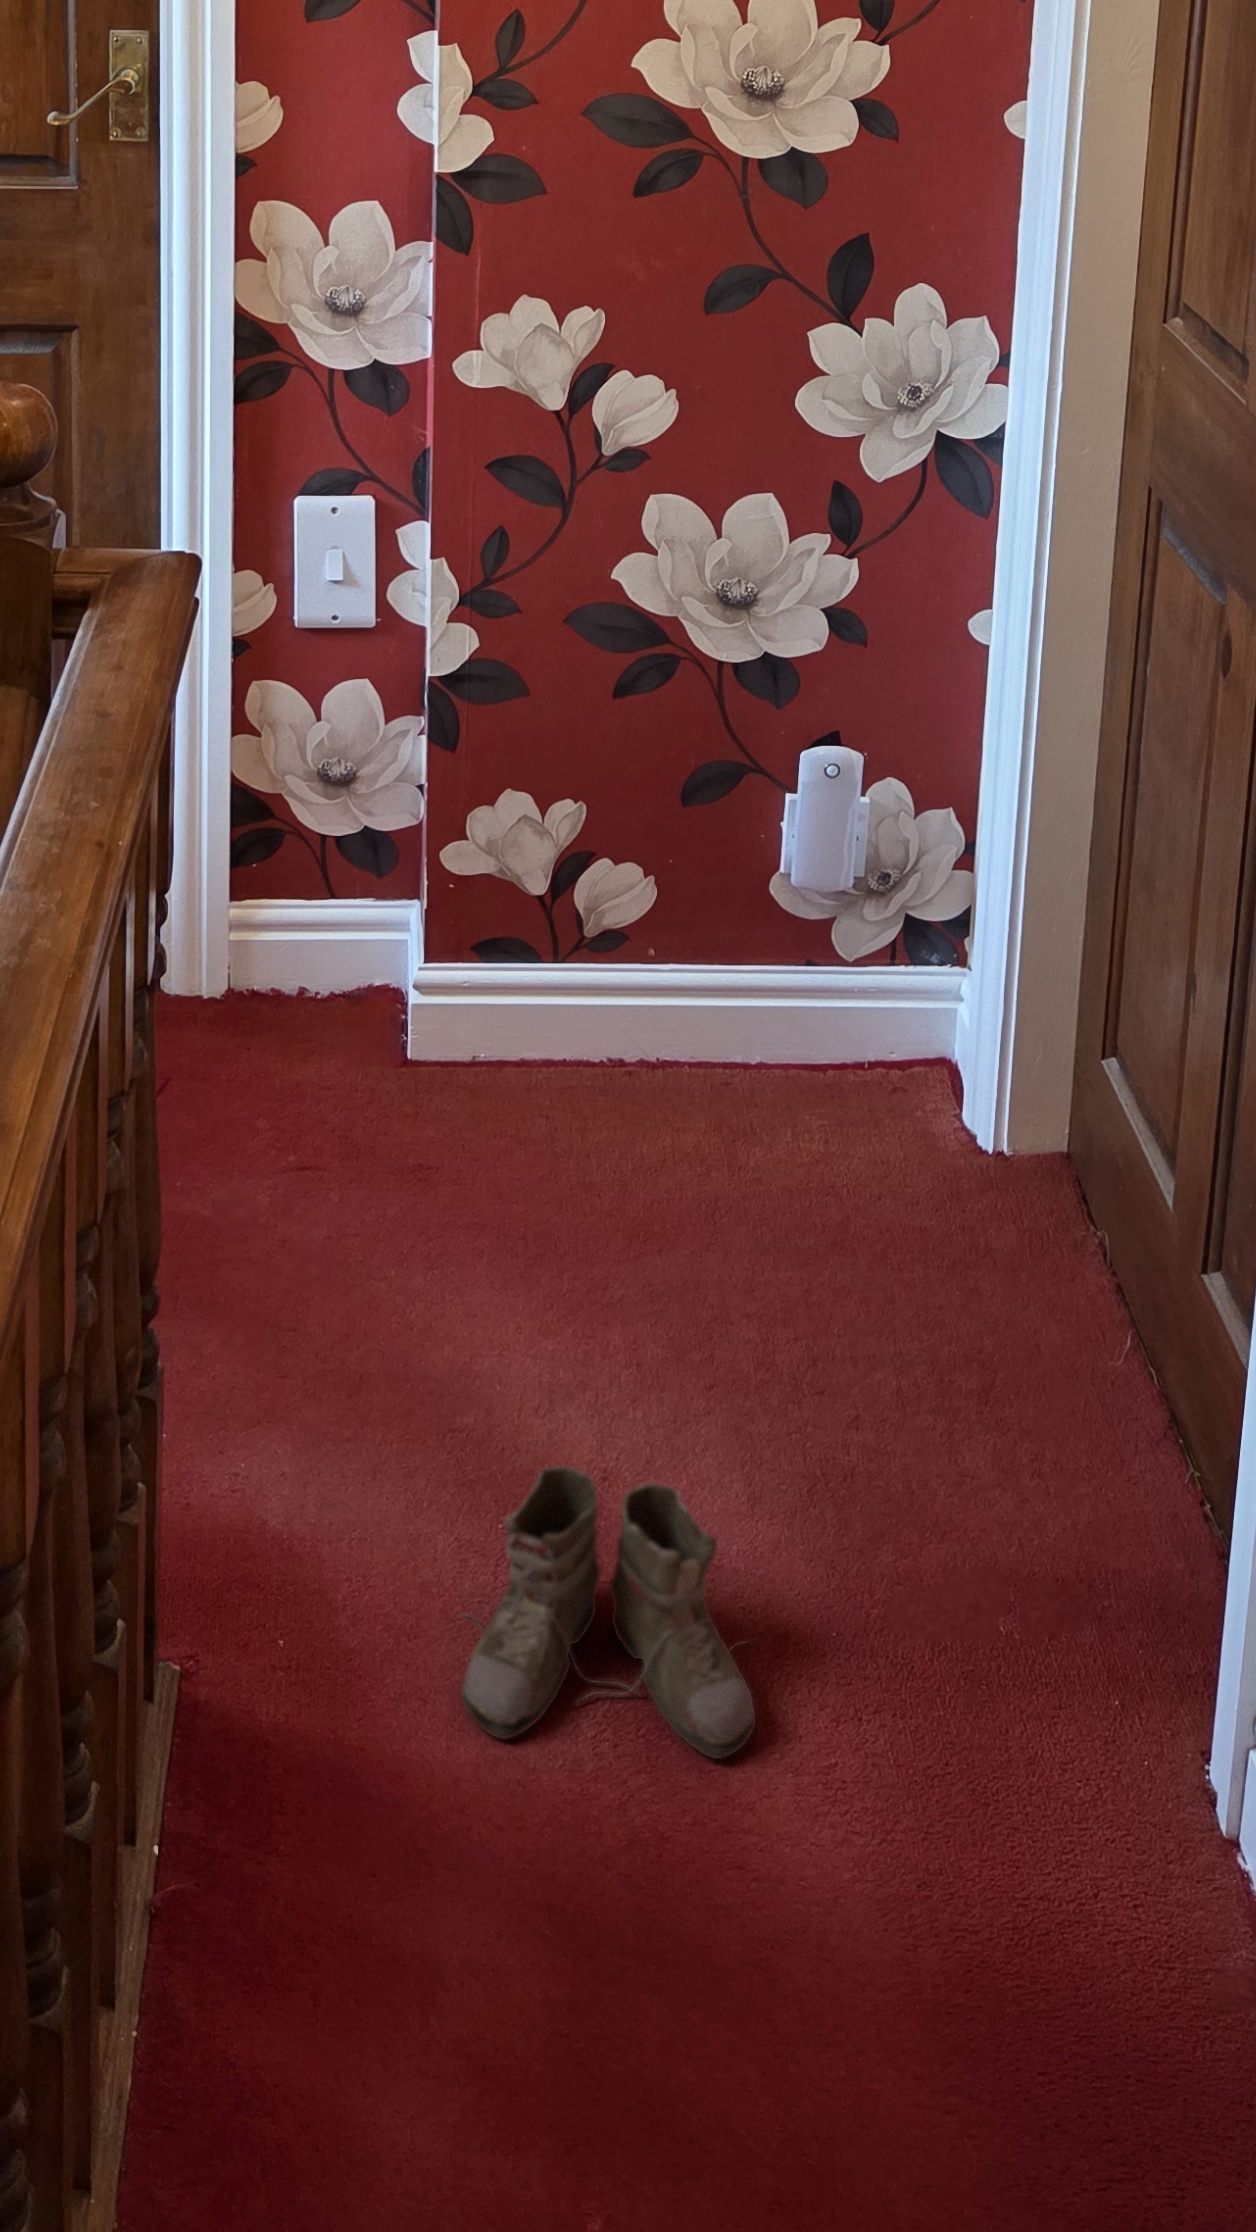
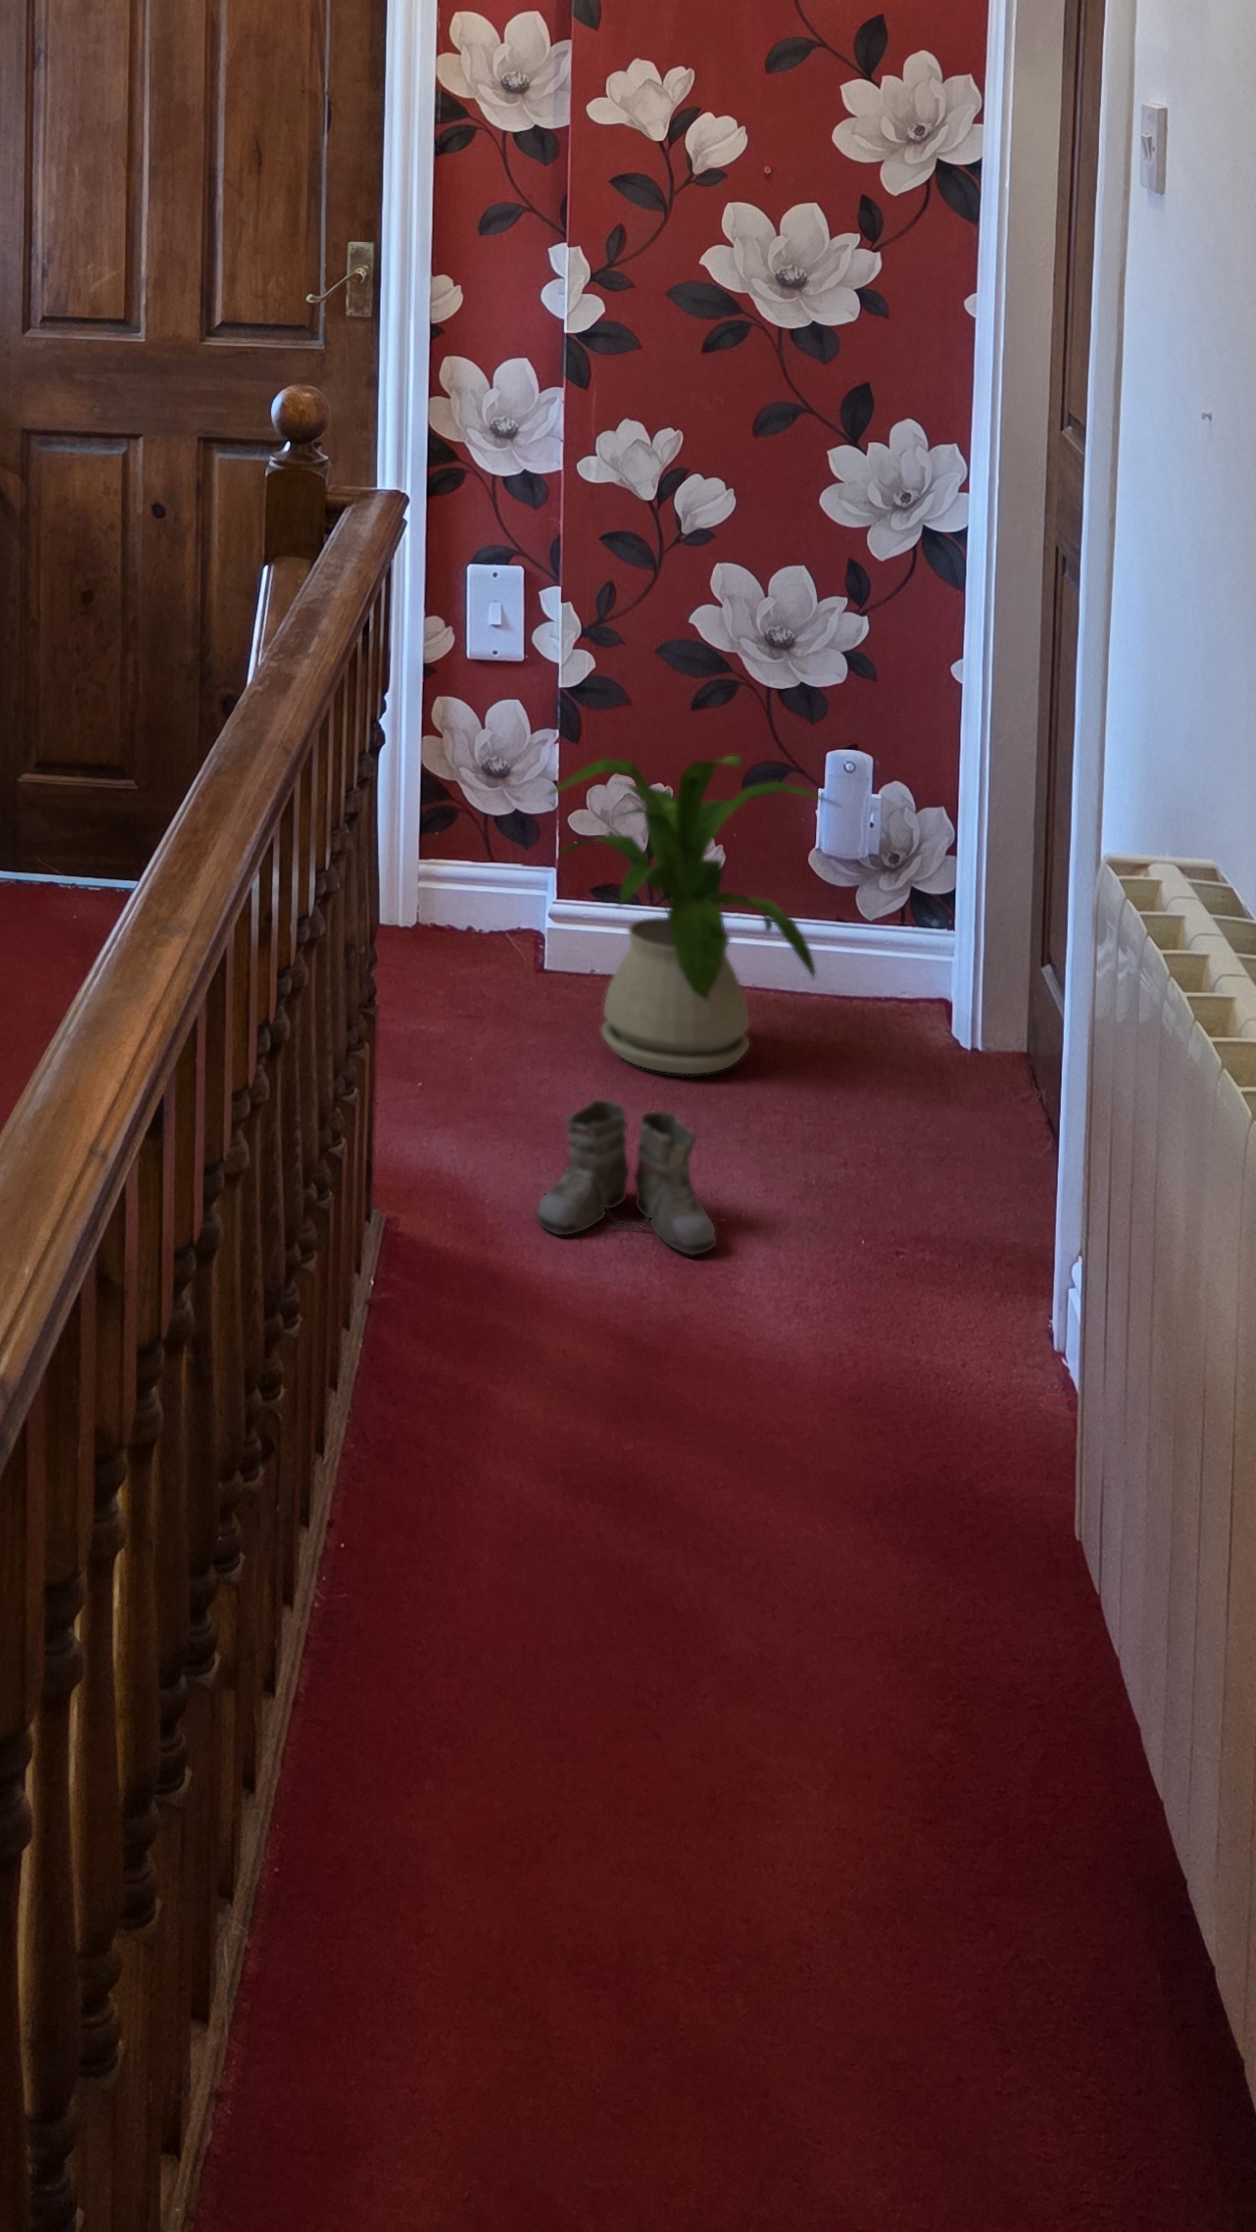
house plant: none [424,803,857,1271] -> present [550,756,831,1074]

